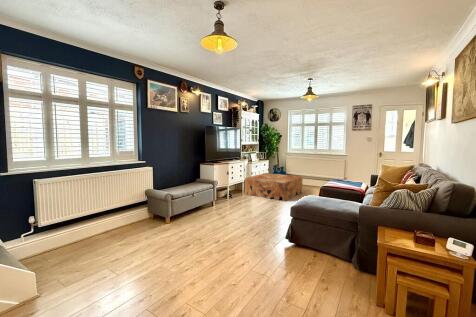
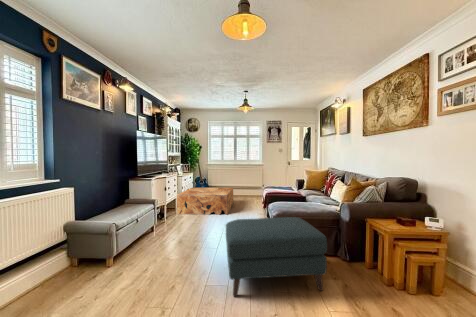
ottoman: none [214,204,304,279] -> present [226,217,327,297]

